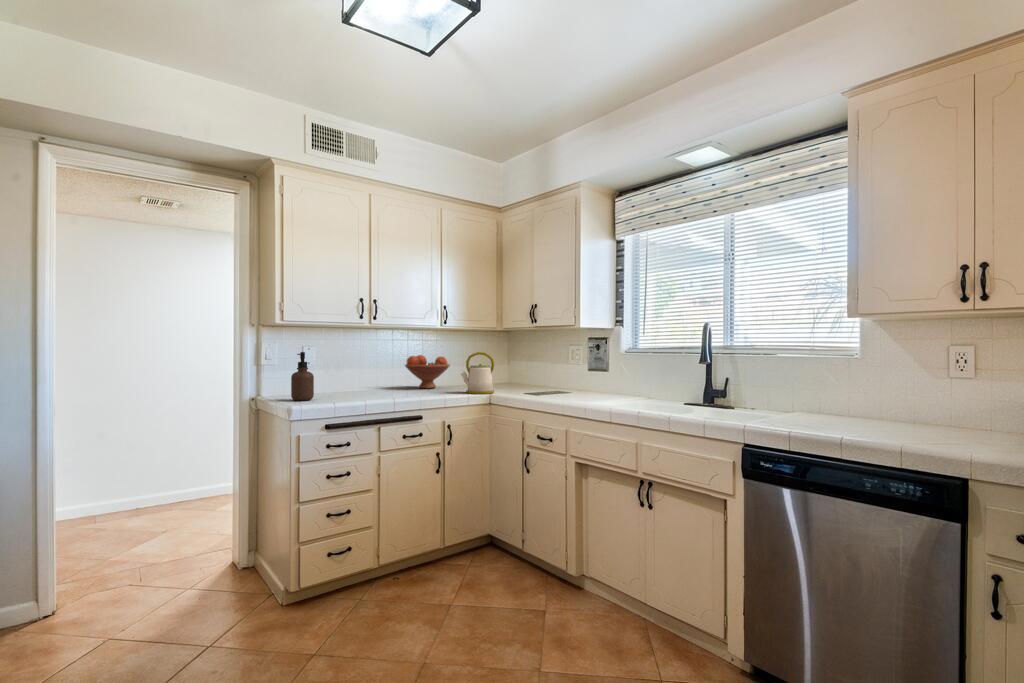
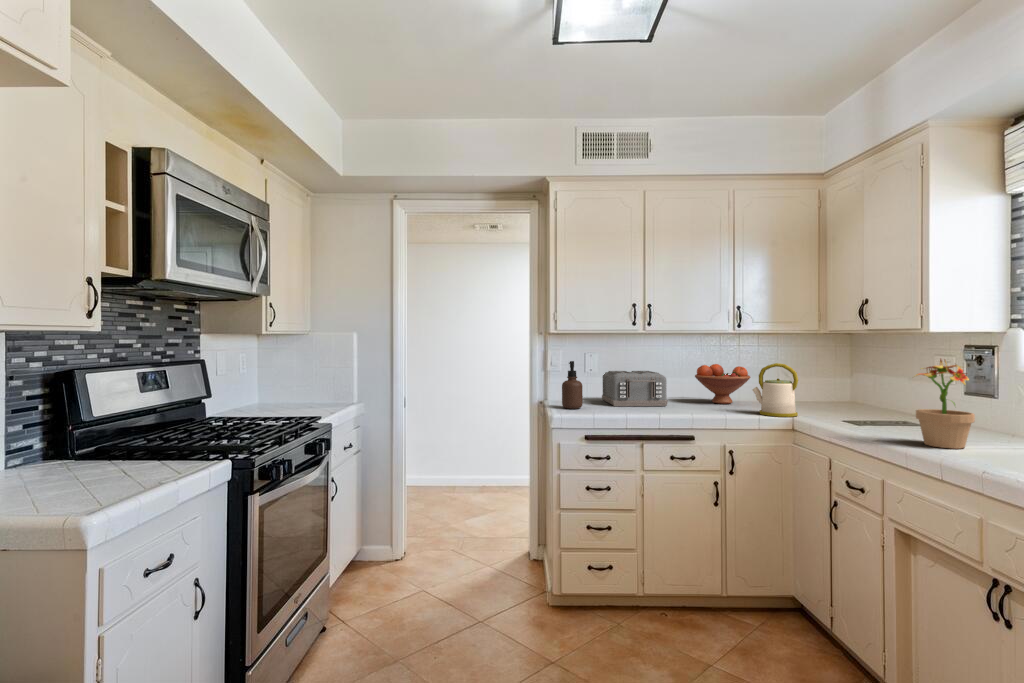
potted plant: none [583,344,613,403] -> present [915,359,975,449]
toaster: none [319,362,389,396] -> present [602,371,668,406]

